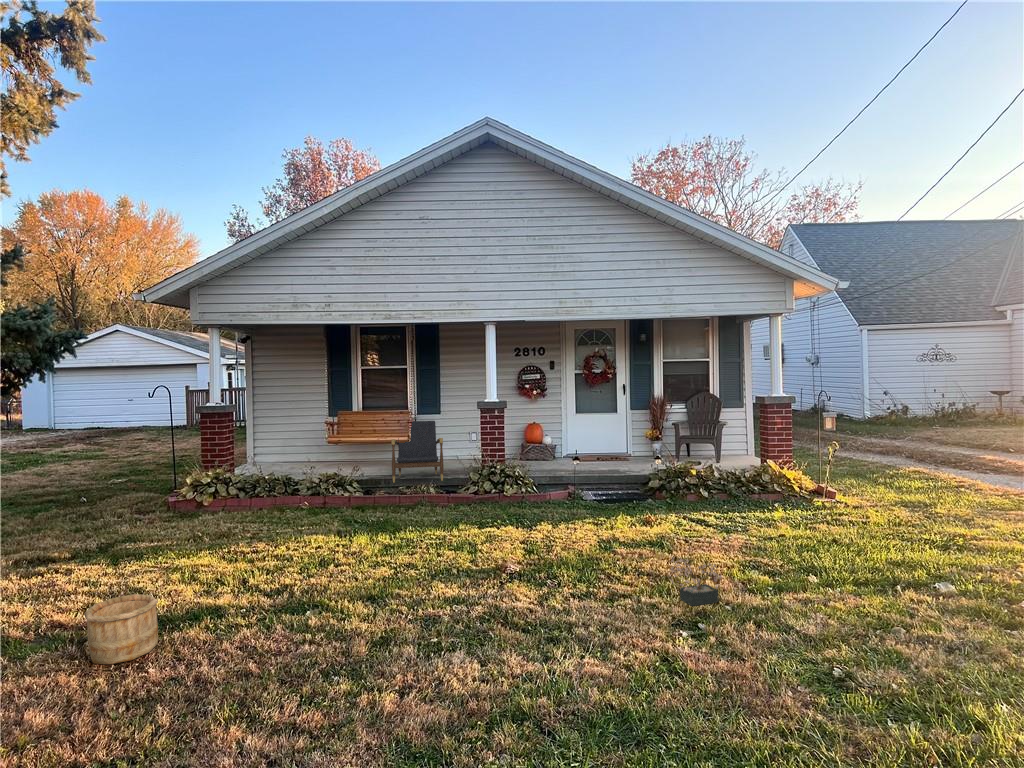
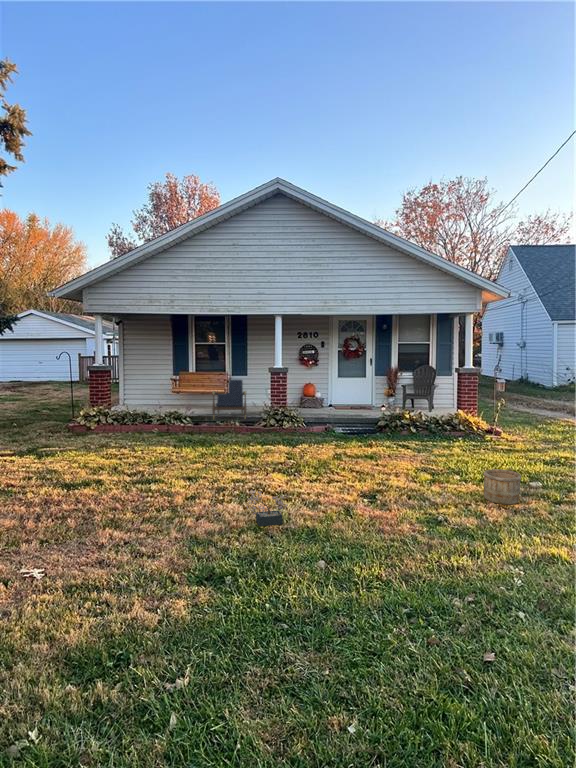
decorative plant: present [671,558,721,606] -> present [247,490,287,526]
wooden bucket: present [84,594,158,664] -> present [483,469,522,505]

